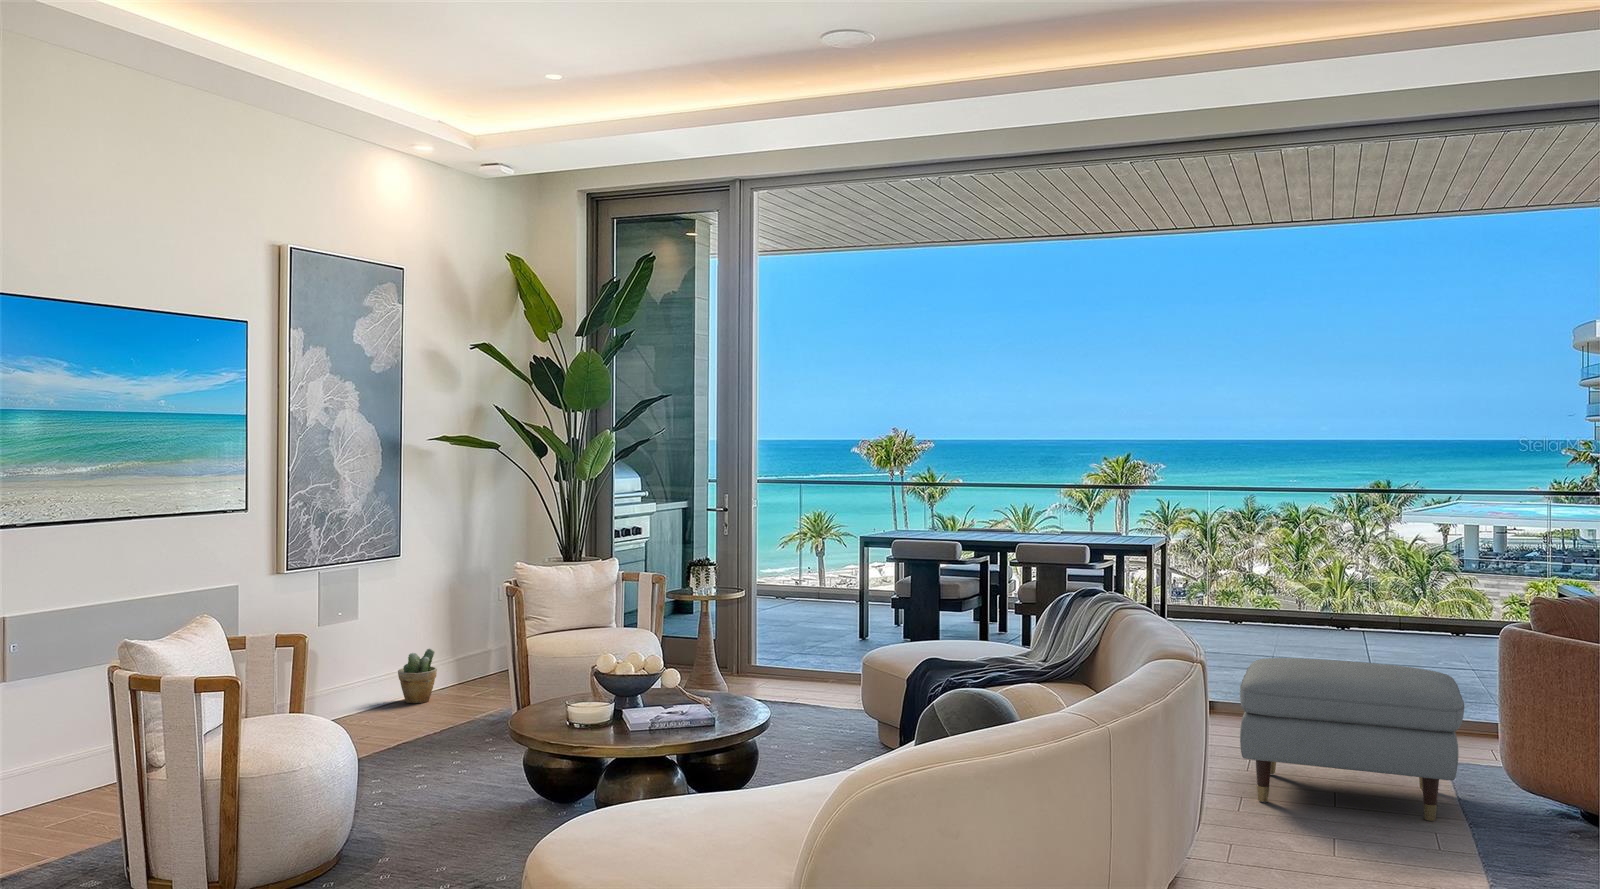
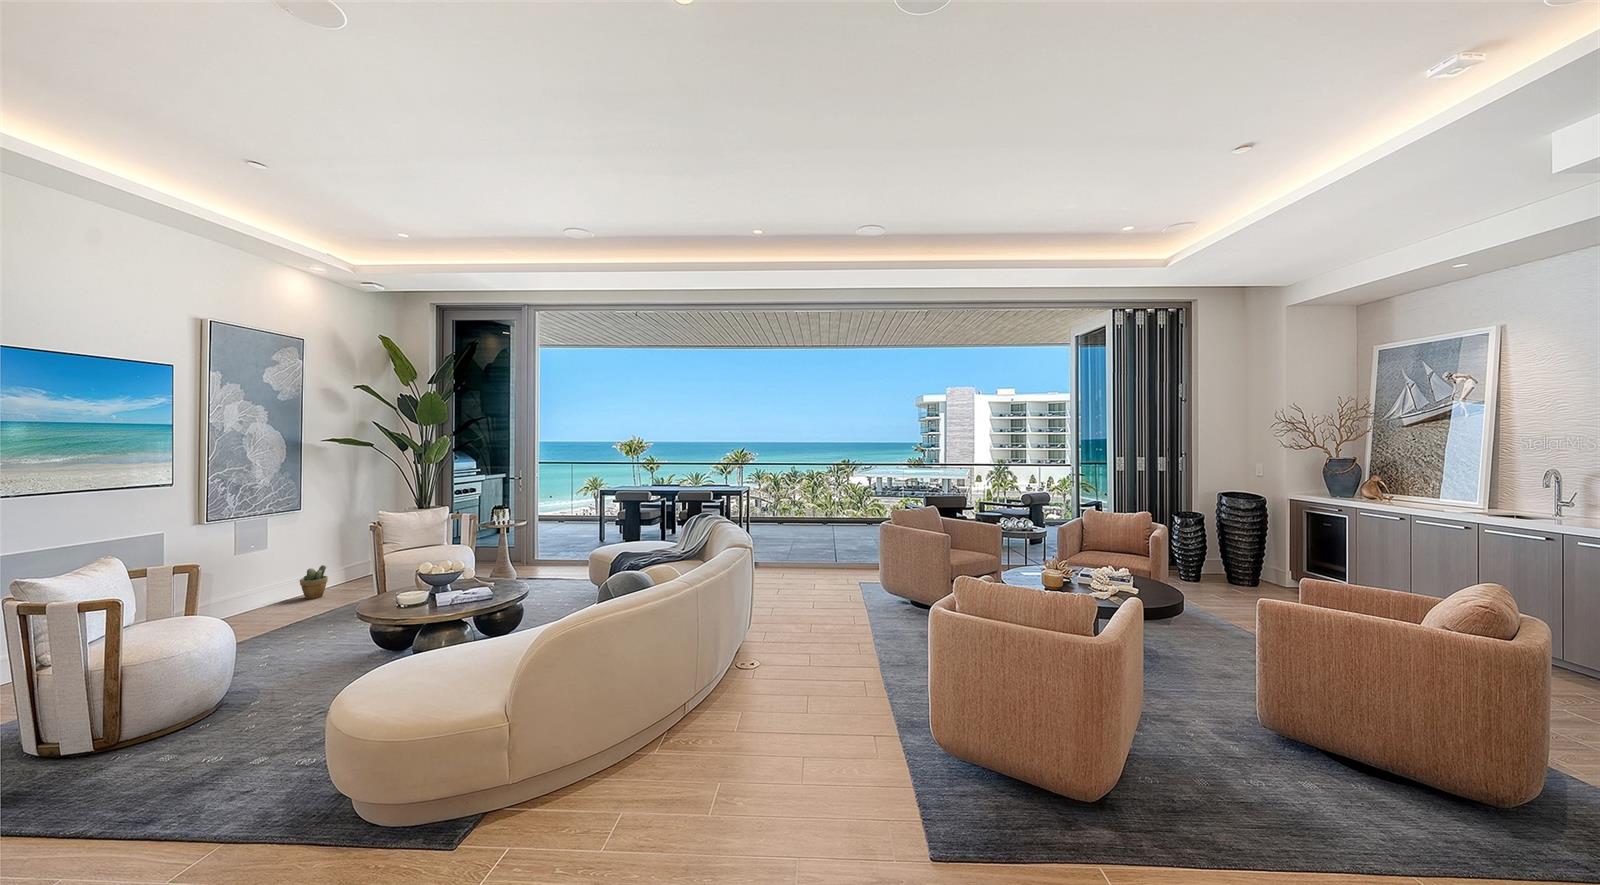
ottoman: present [1240,658,1464,821] -> none [779,543,878,615]

